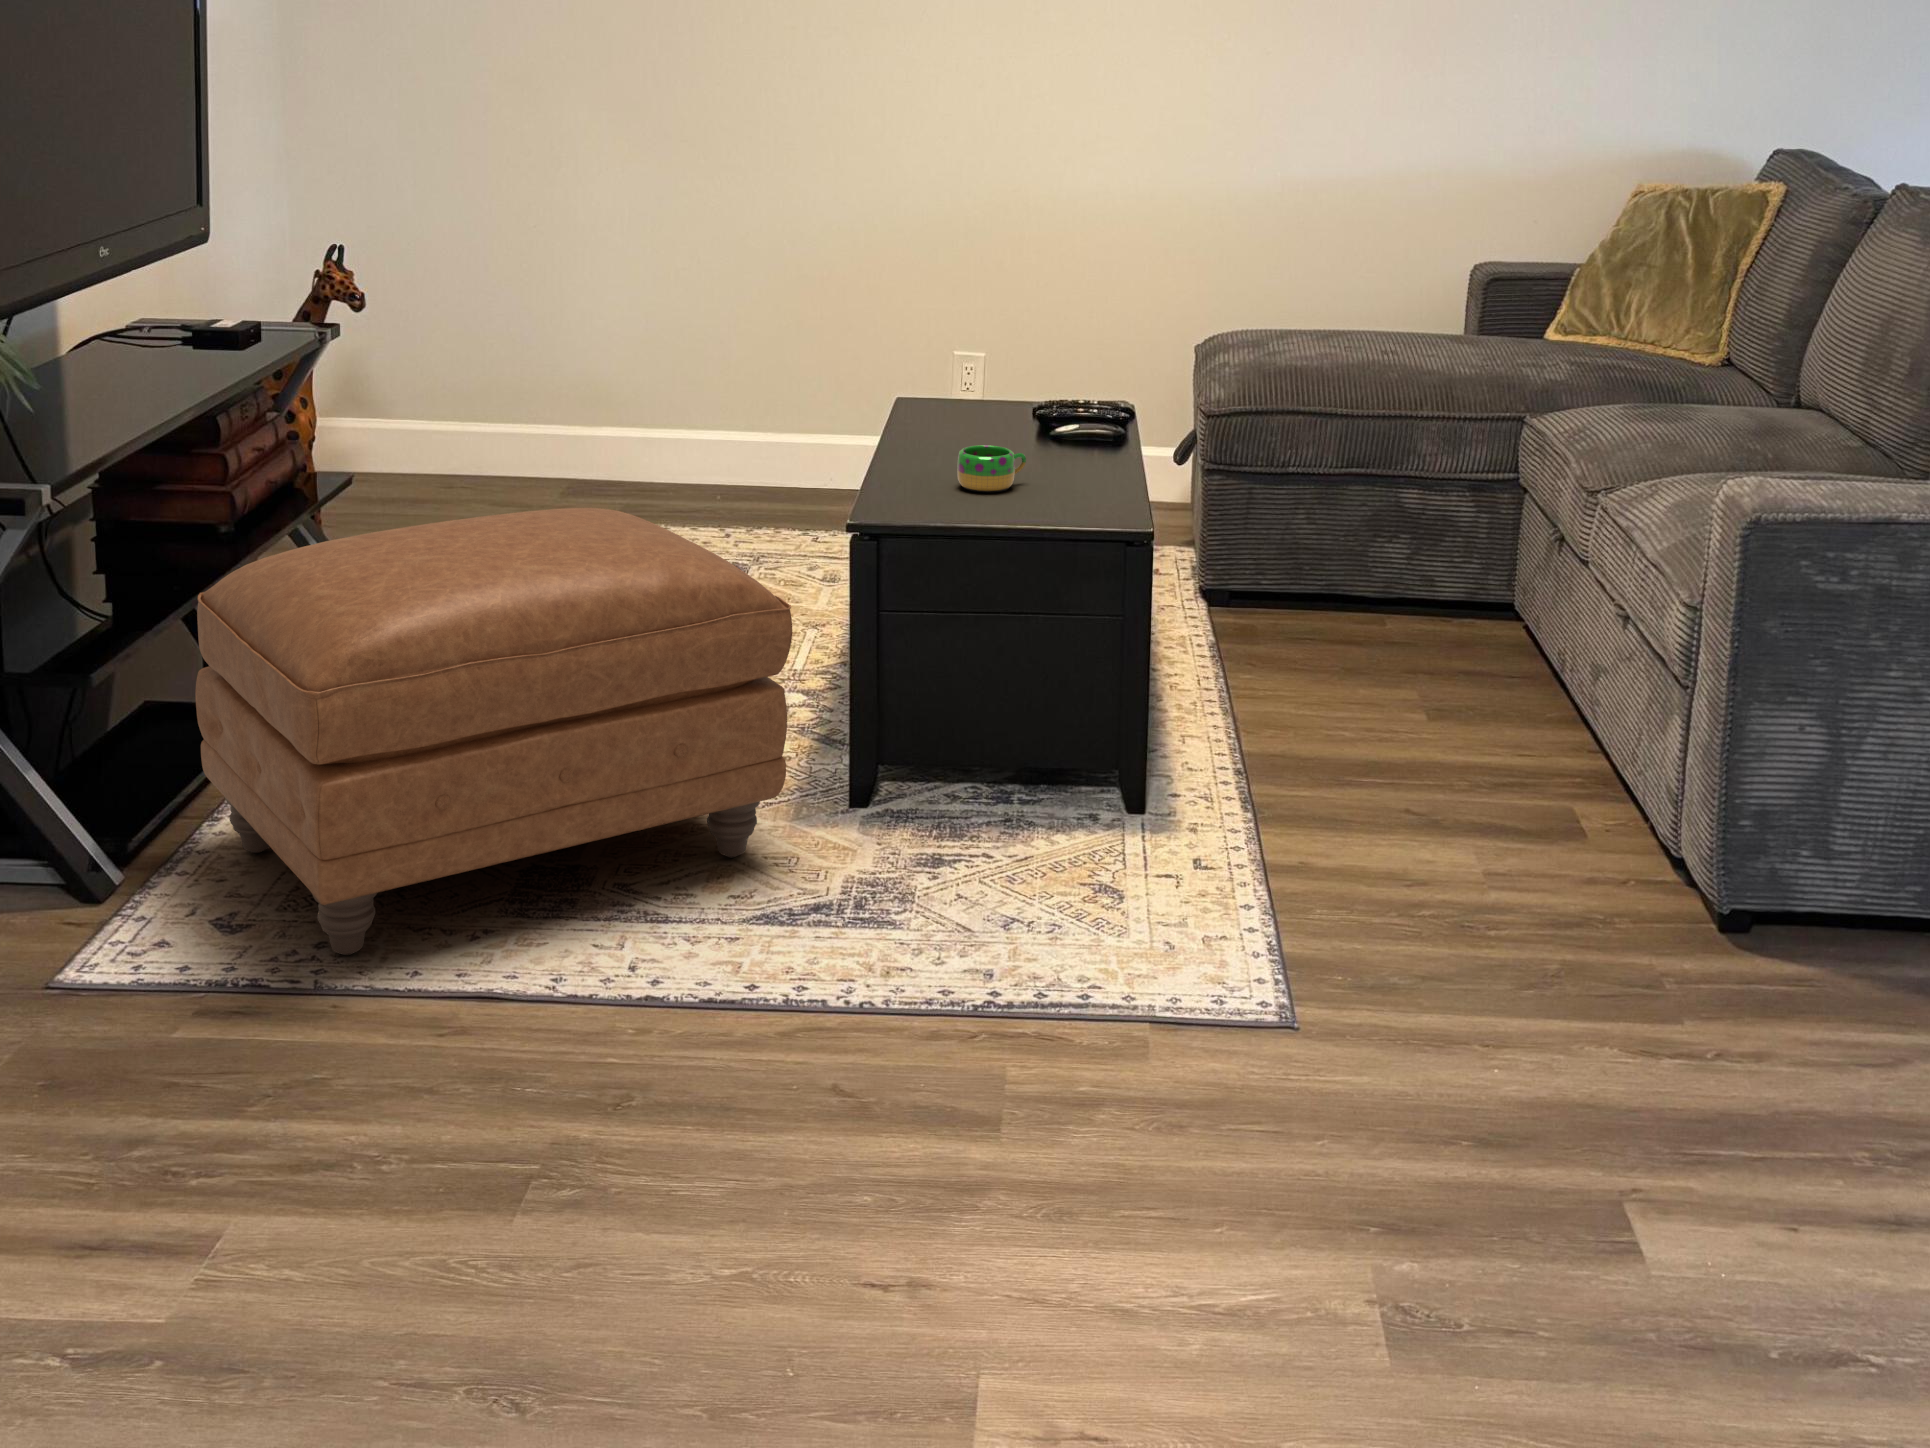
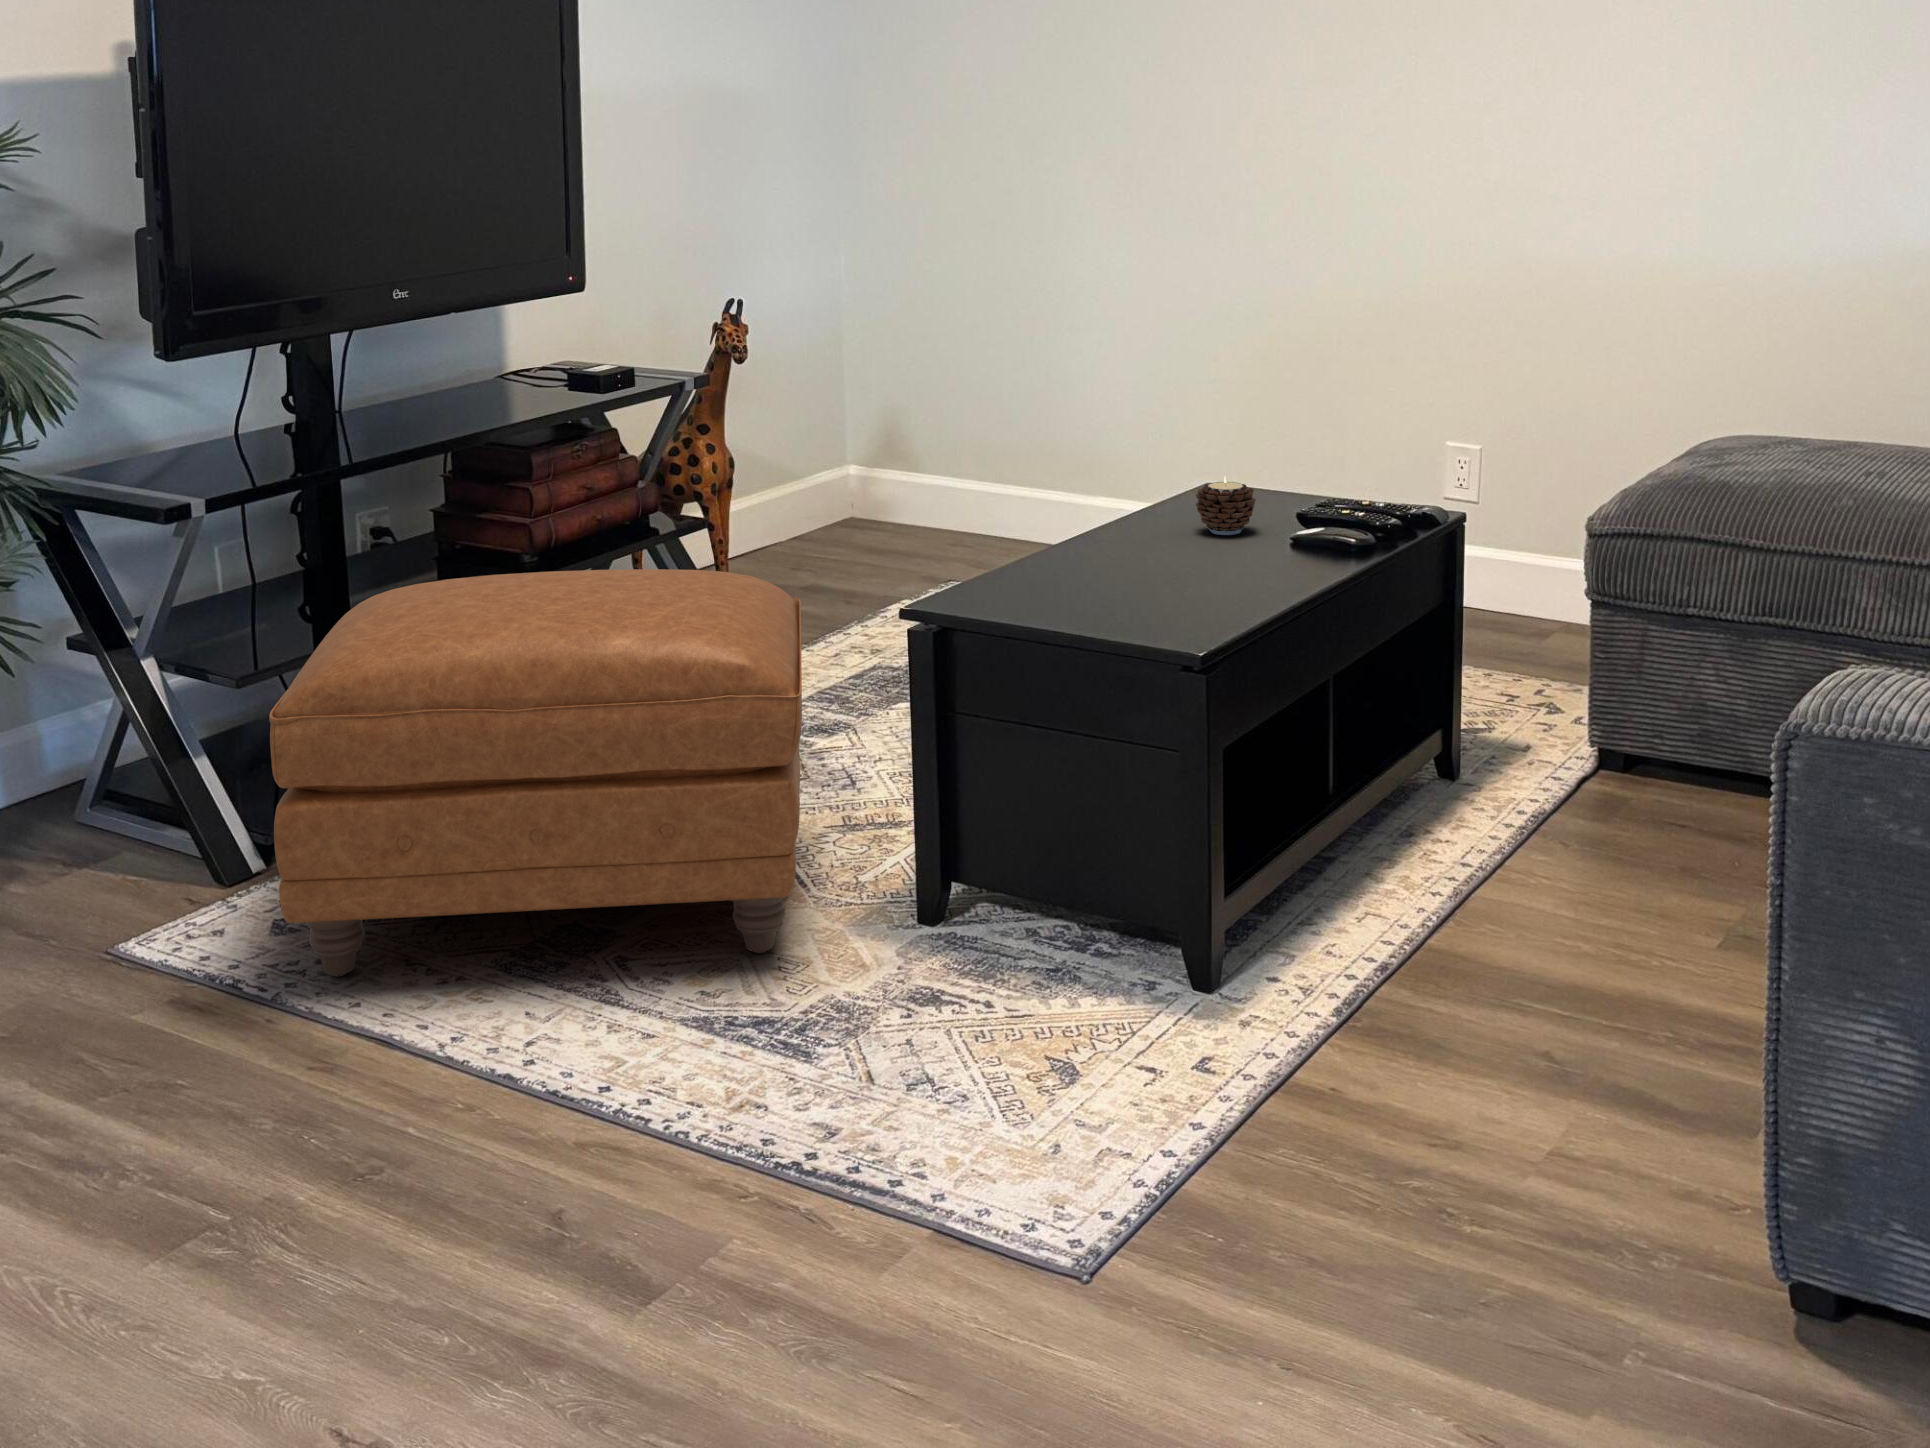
candle: none [943,384,999,437] -> present [1196,477,1256,535]
mug: present [957,445,1026,493] -> none [1097,543,1179,597]

